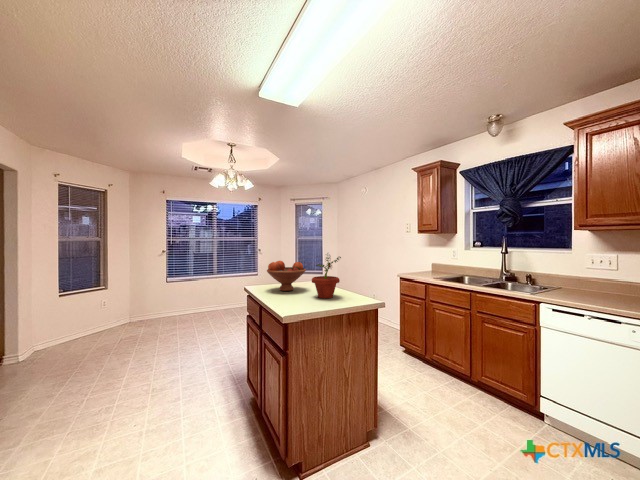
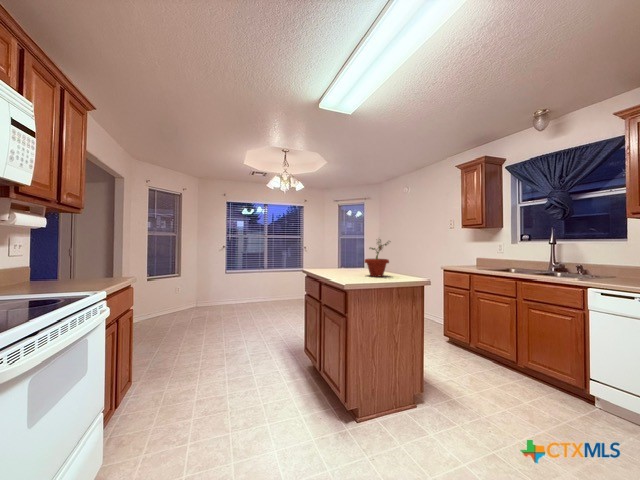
fruit bowl: present [267,261,306,291] -> none [324,247,358,272]

